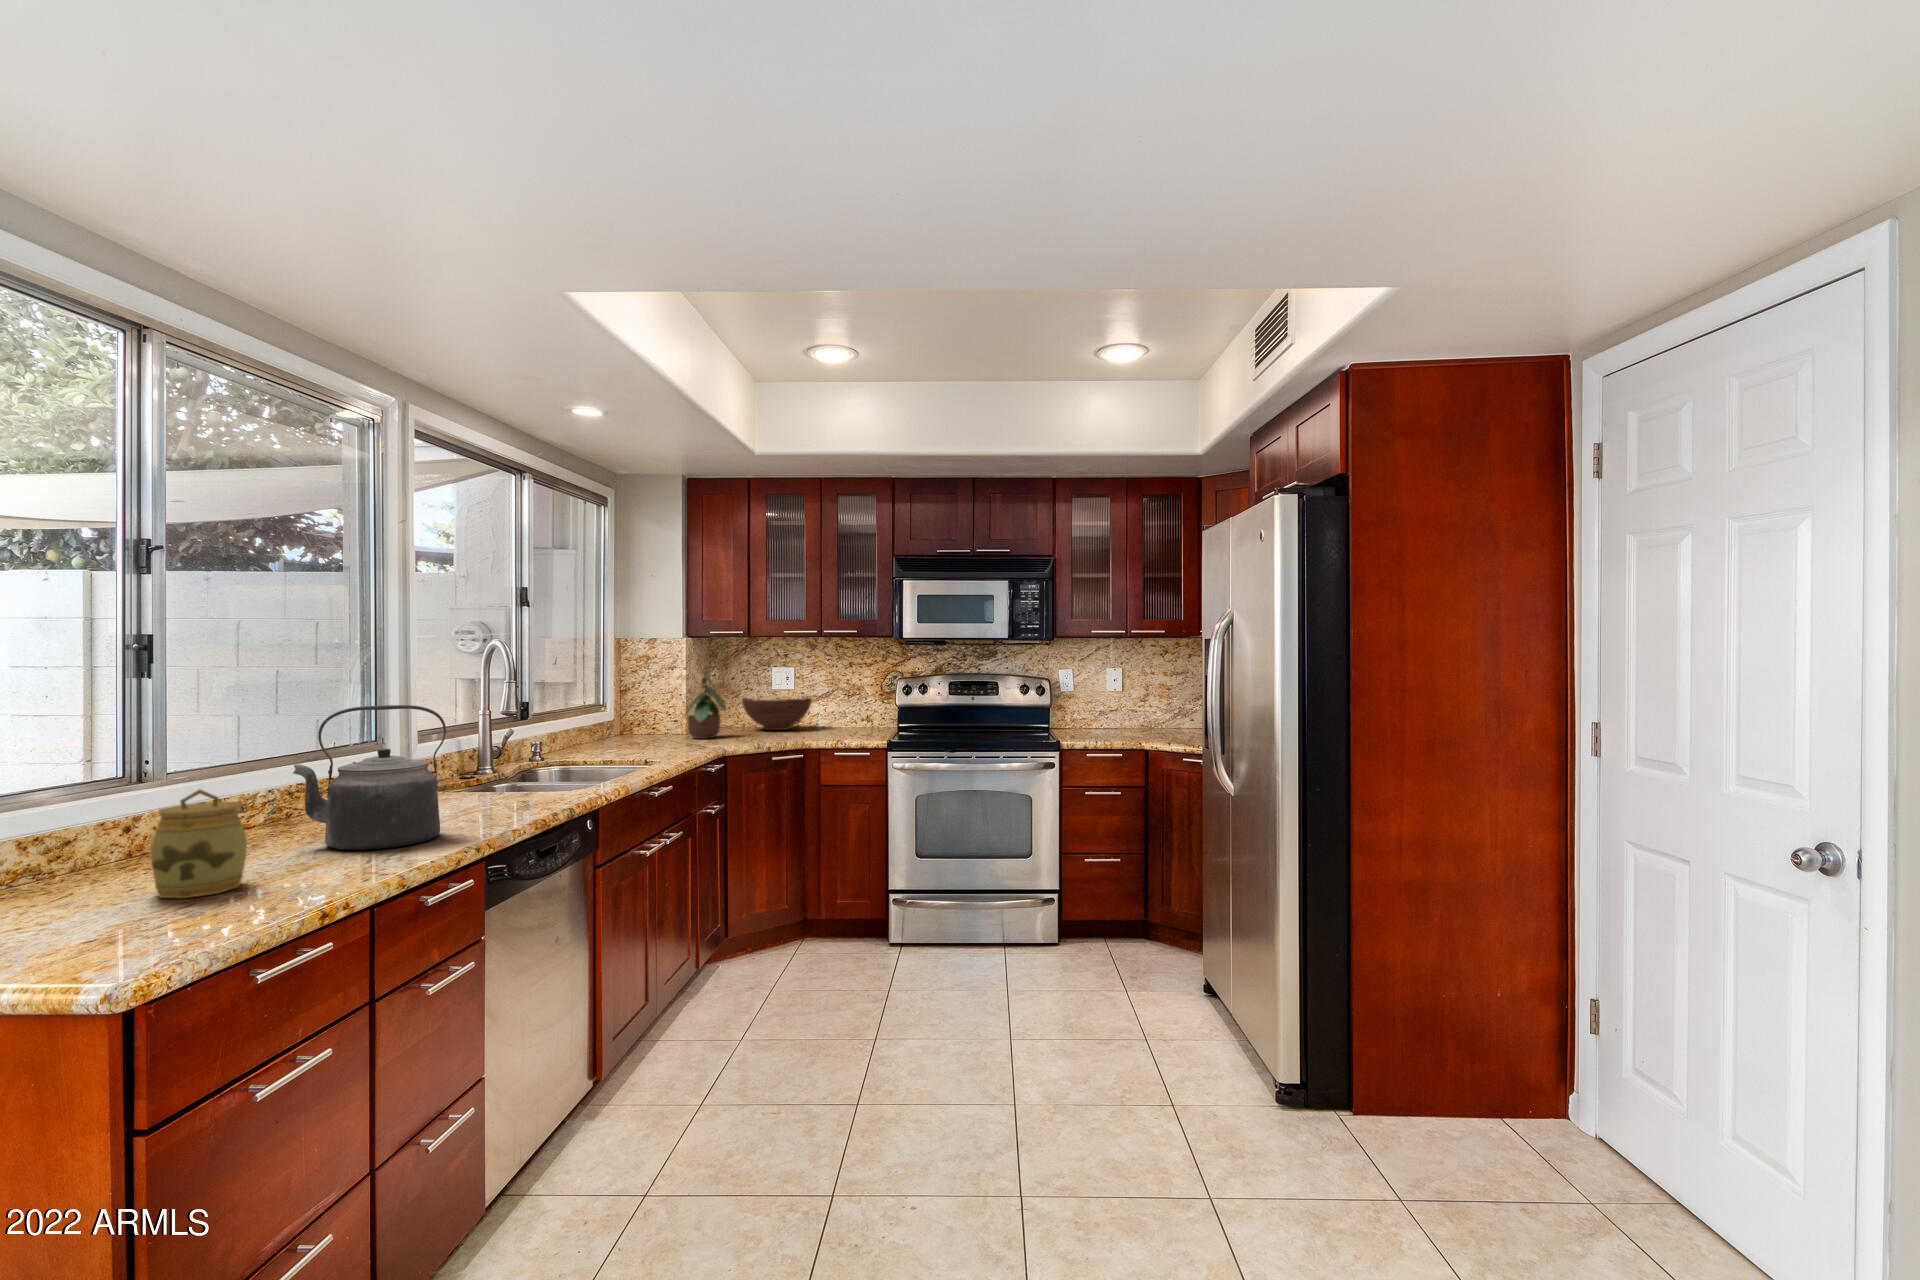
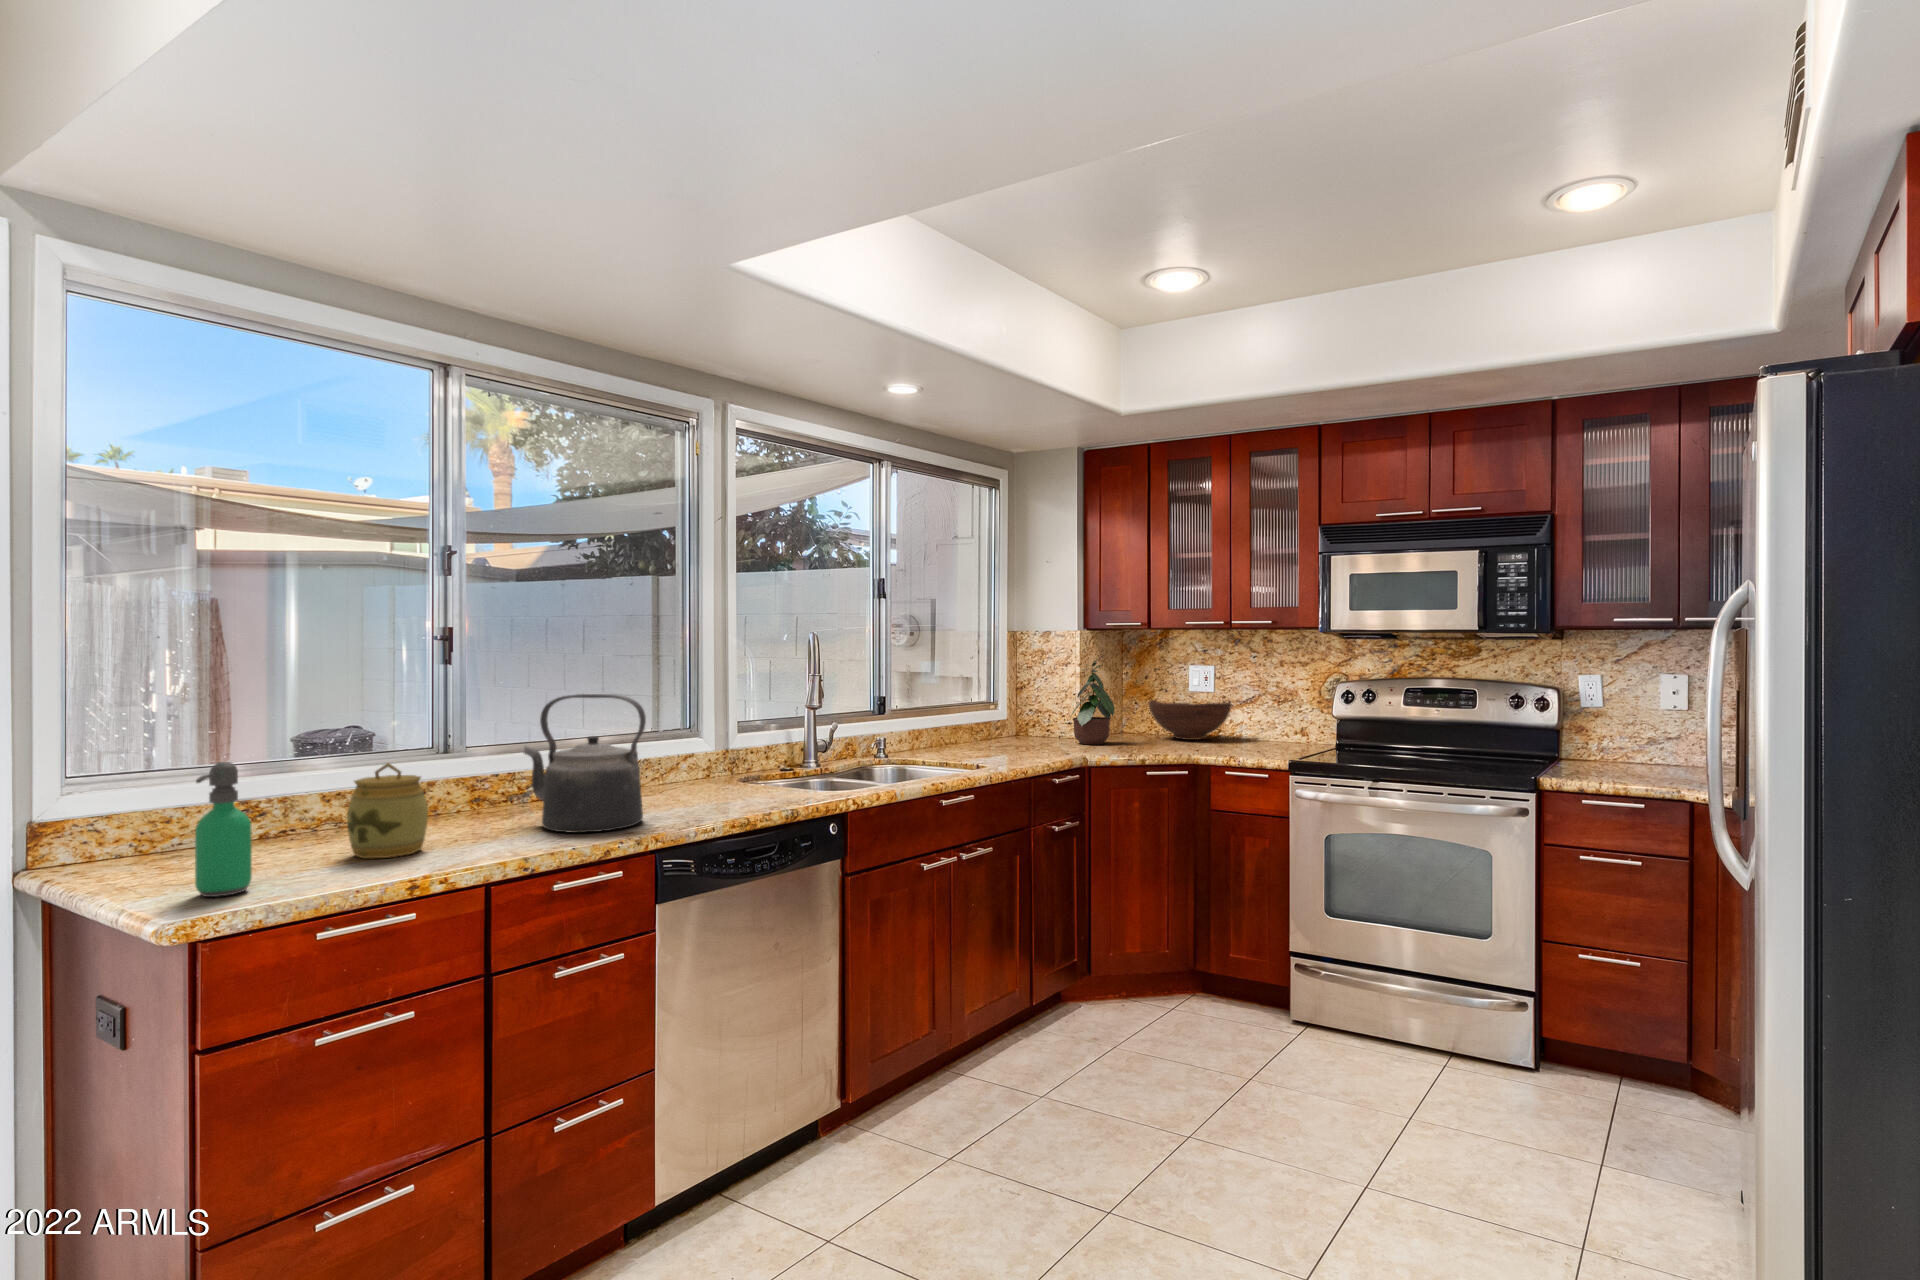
soap dispenser: none [63,794,134,953] -> present [195,762,252,897]

